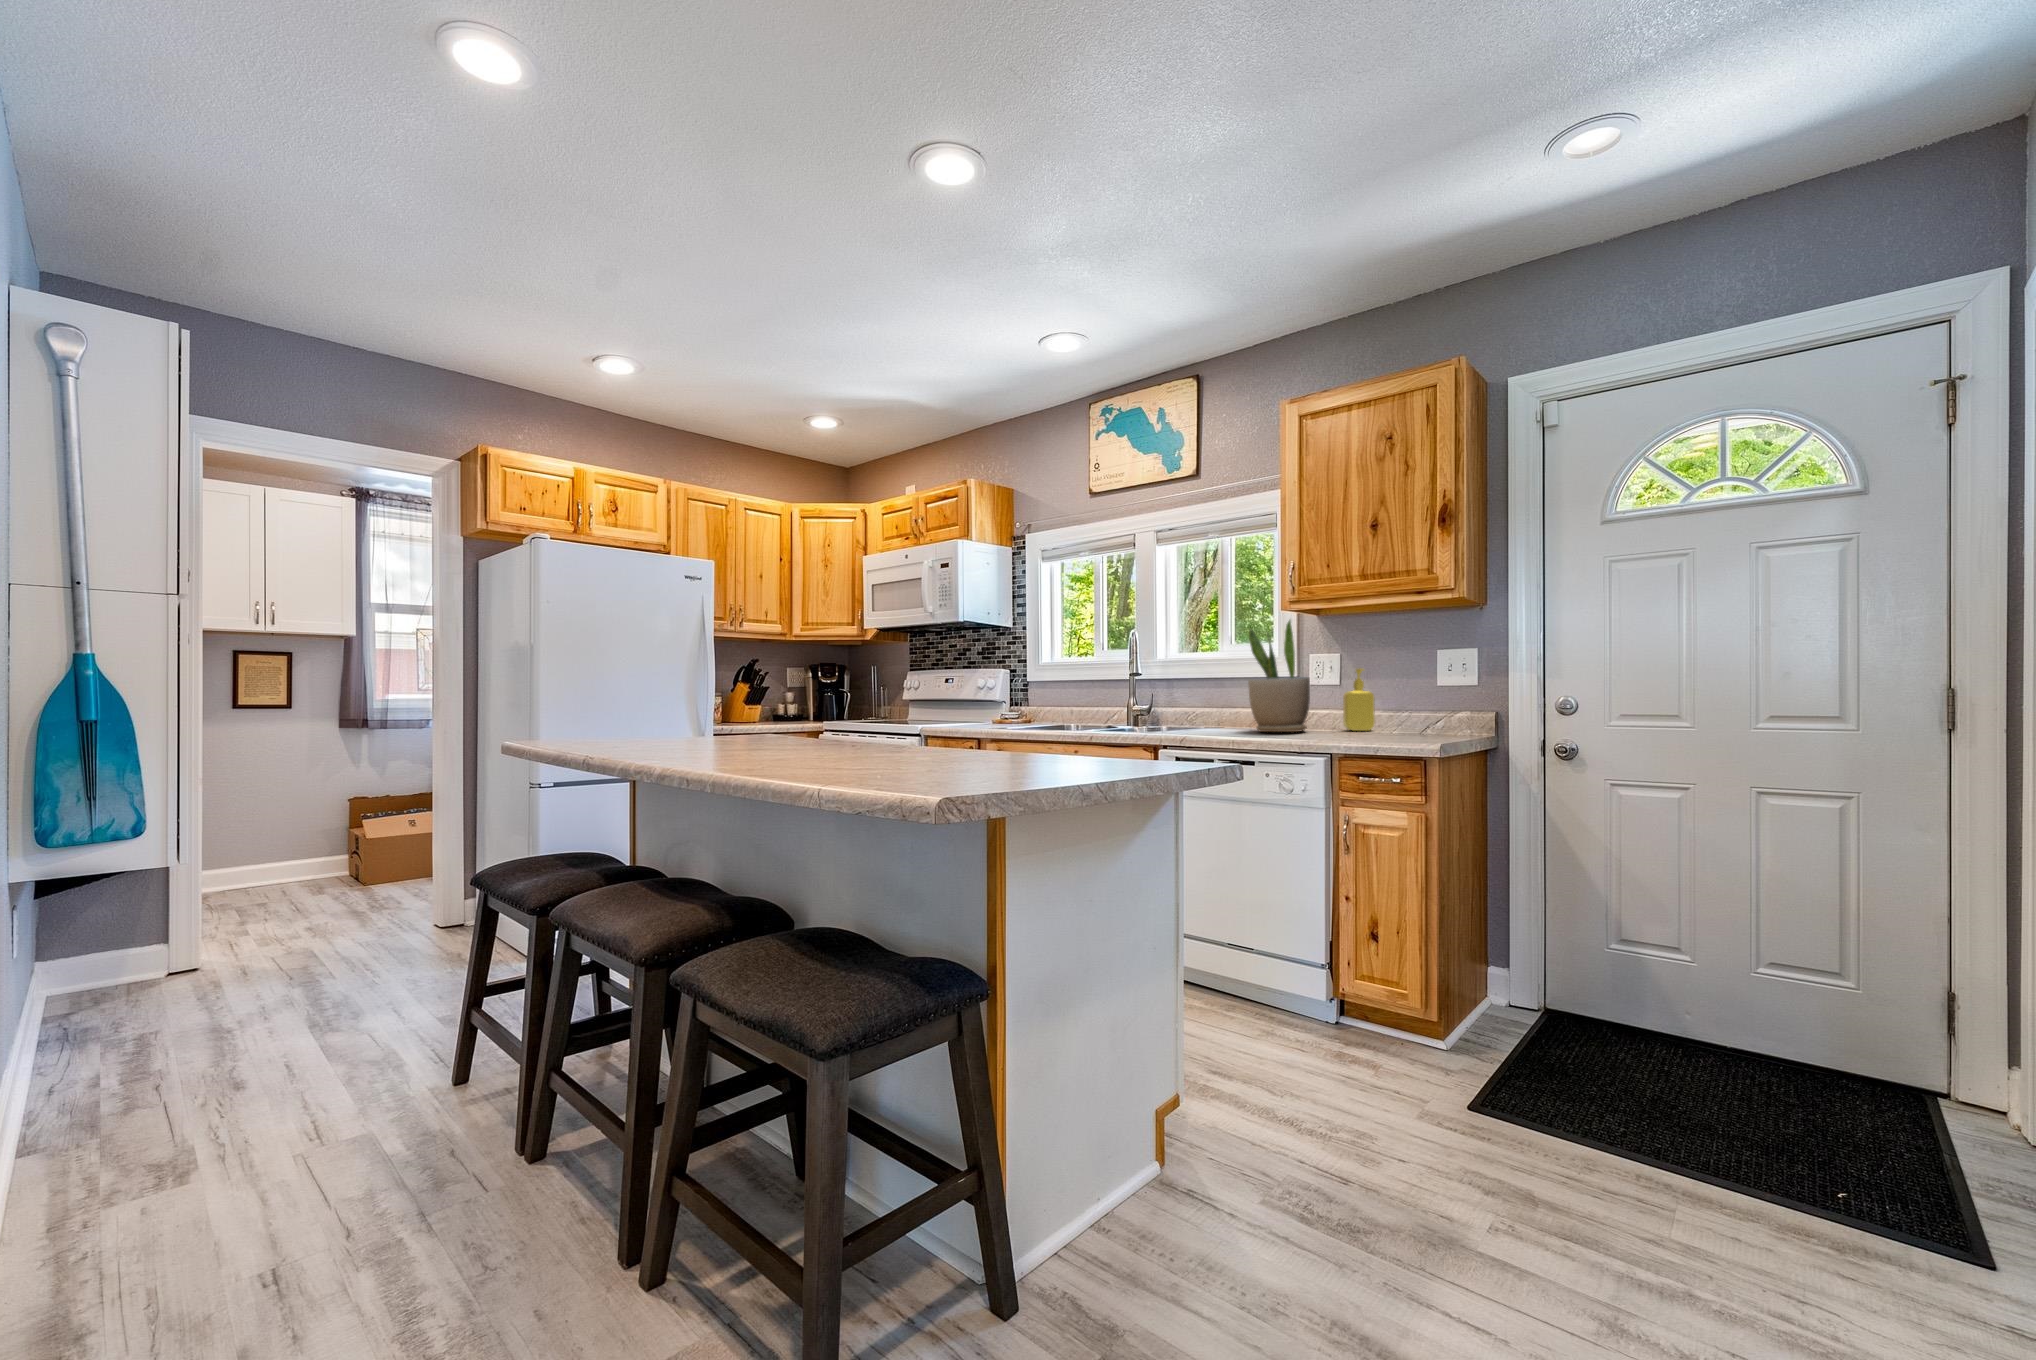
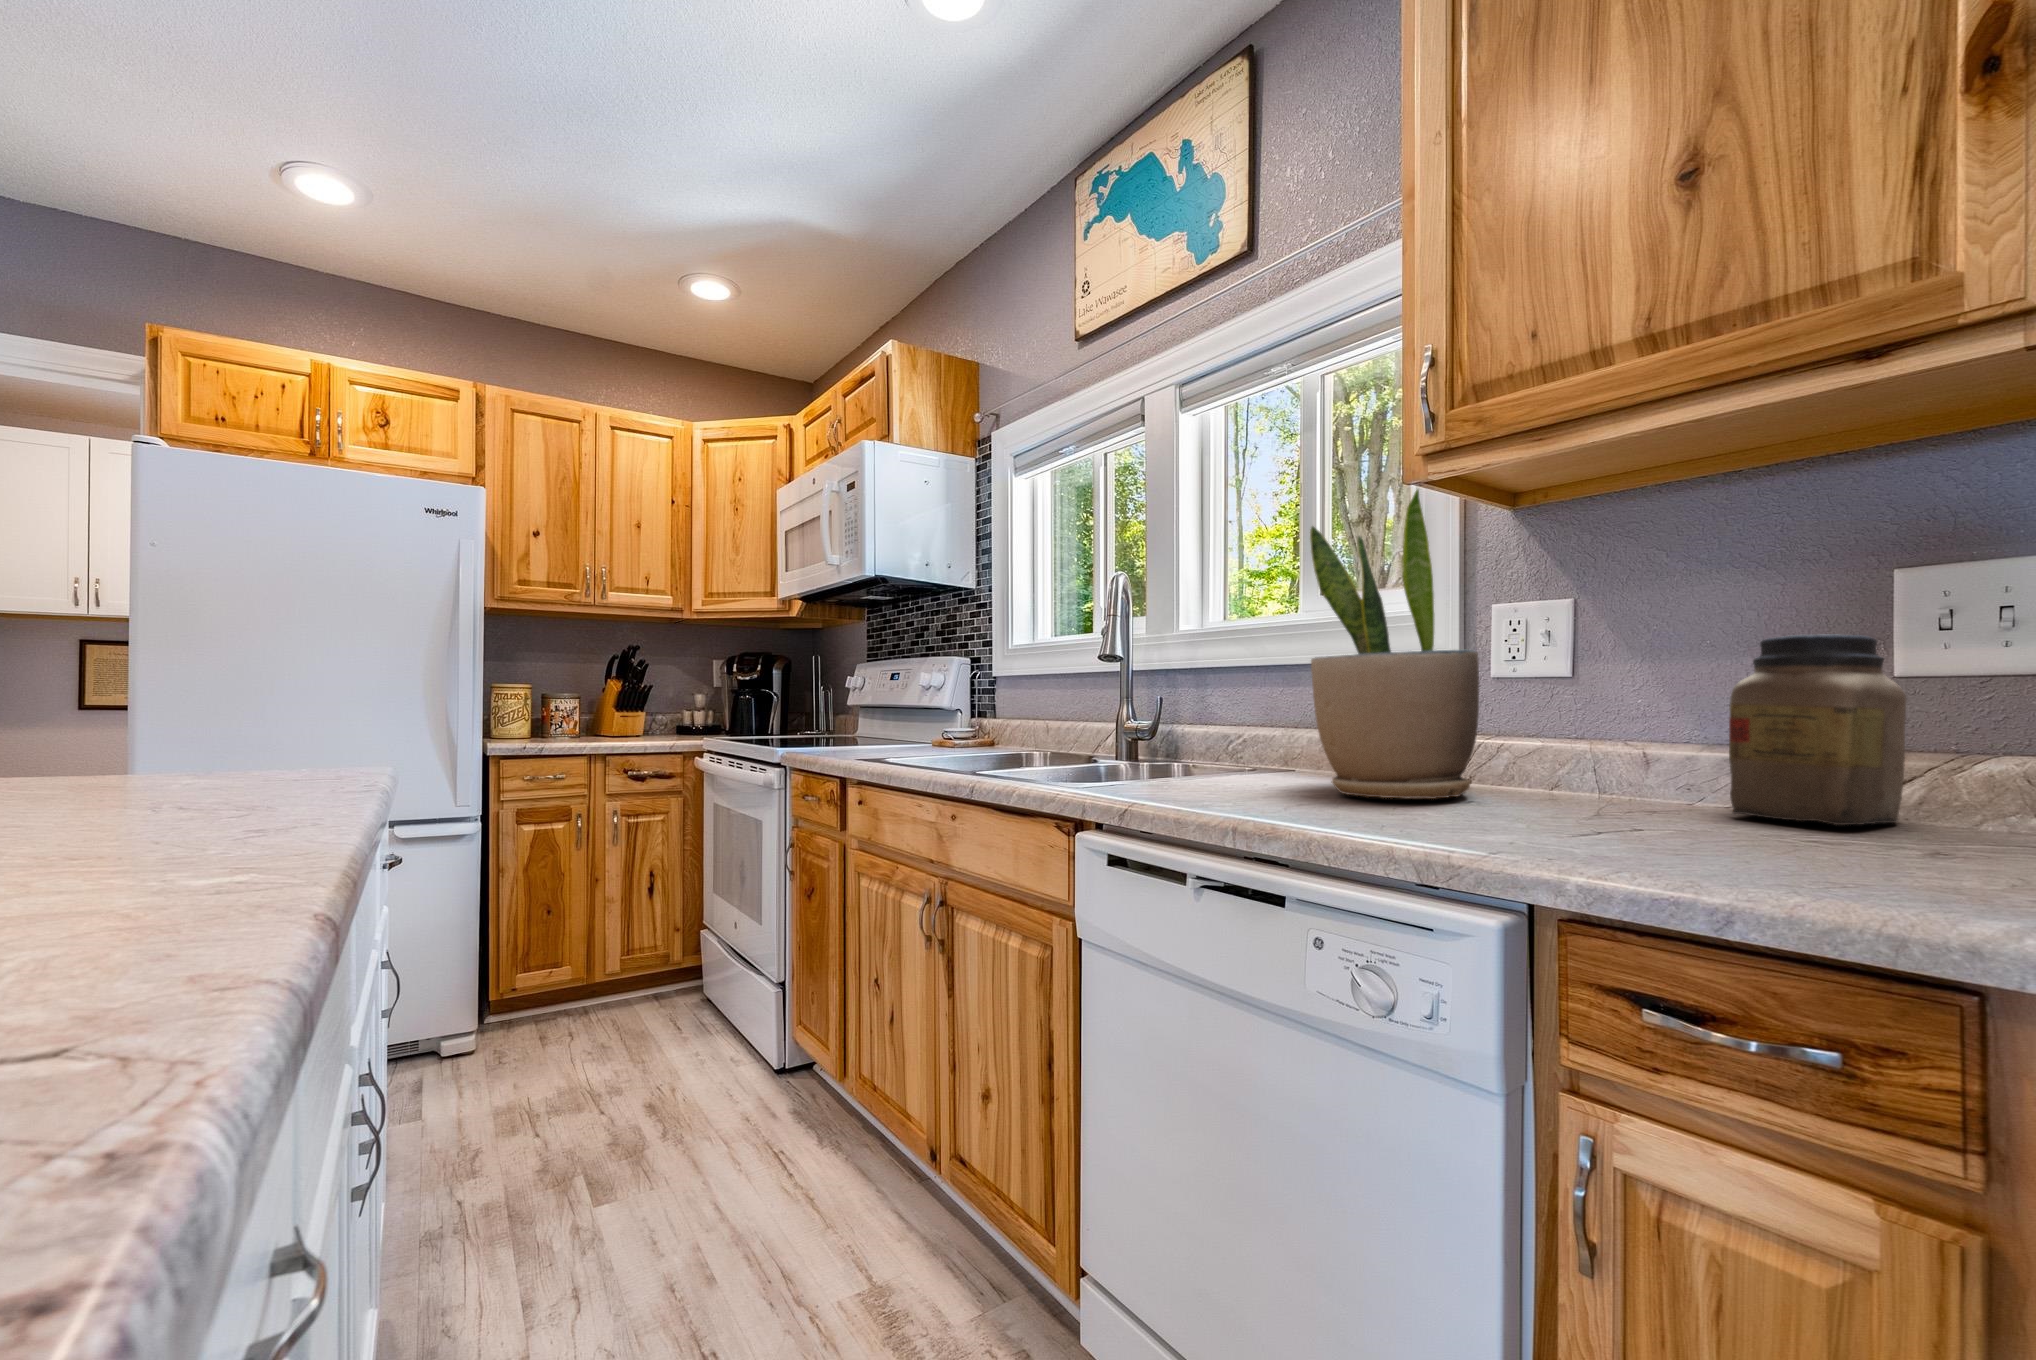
soap dispenser: present [1343,668,1375,731] -> none [1579,625,1680,802]
jar: none [1387,674,1434,733] -> present [1729,635,1906,825]

